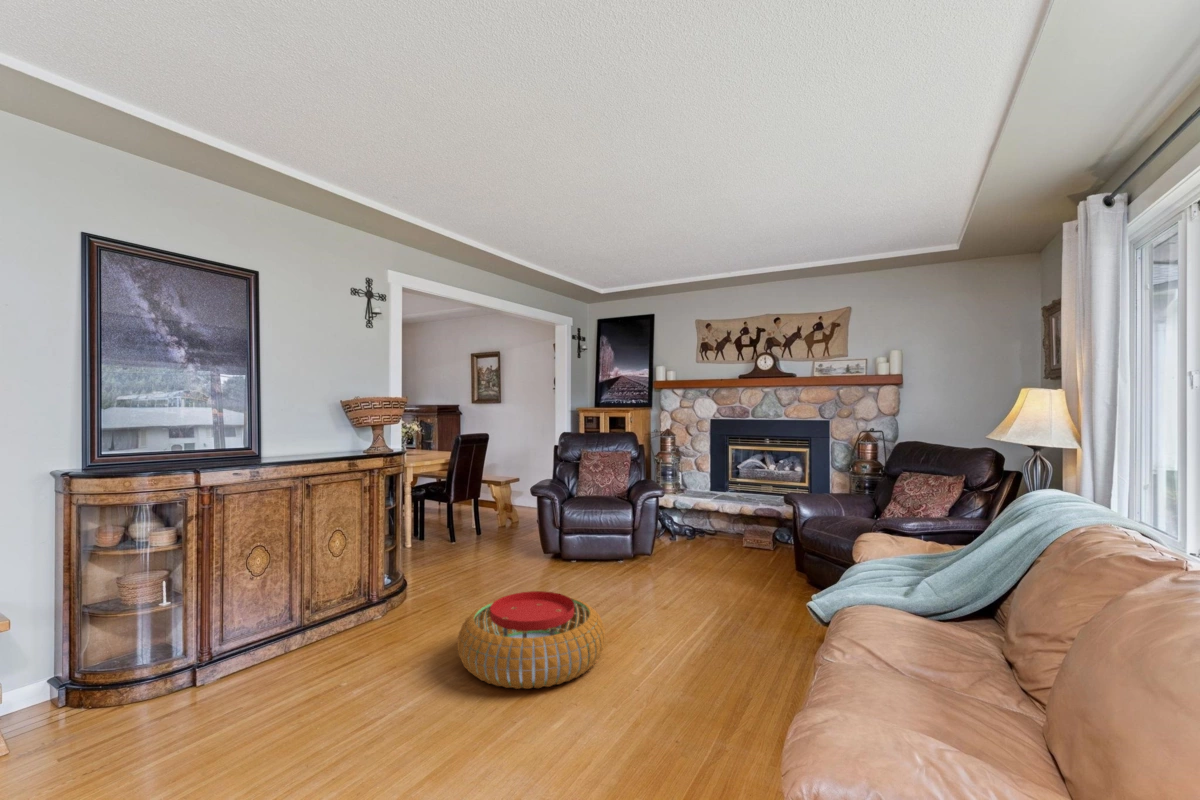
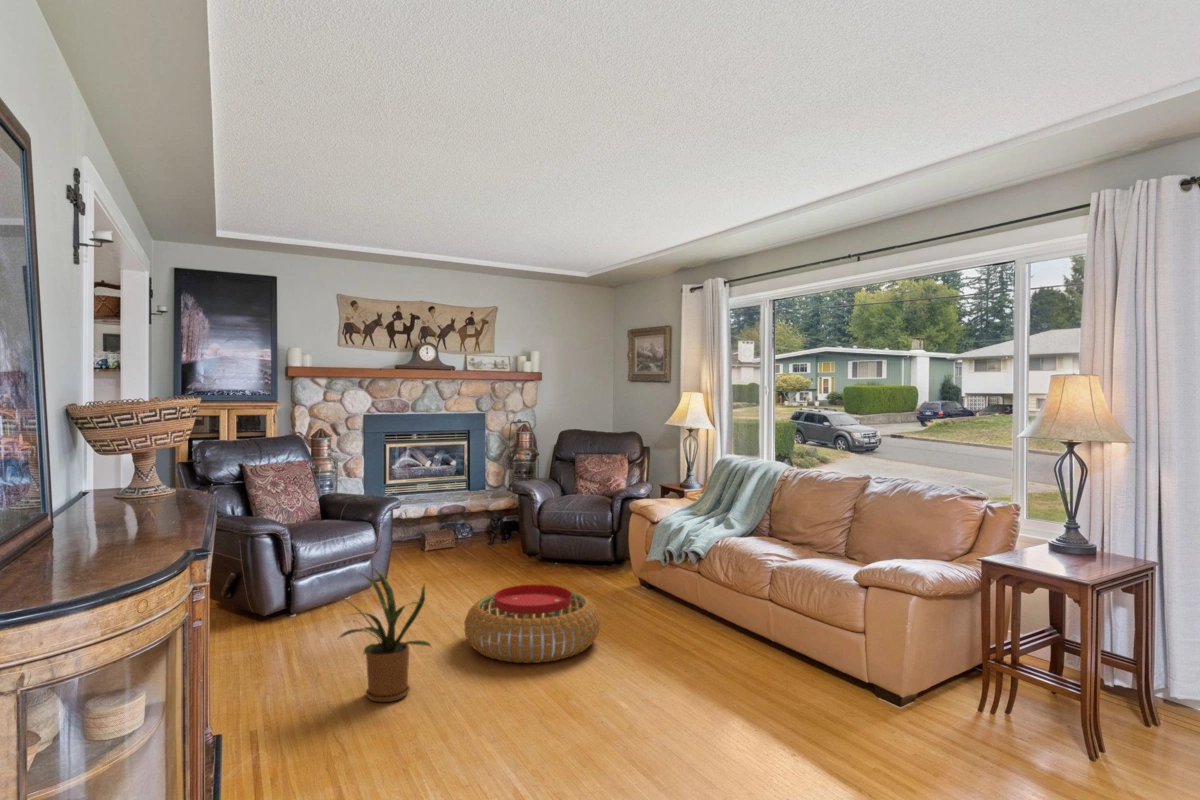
house plant: none [327,535,397,652] -> present [340,570,431,702]

